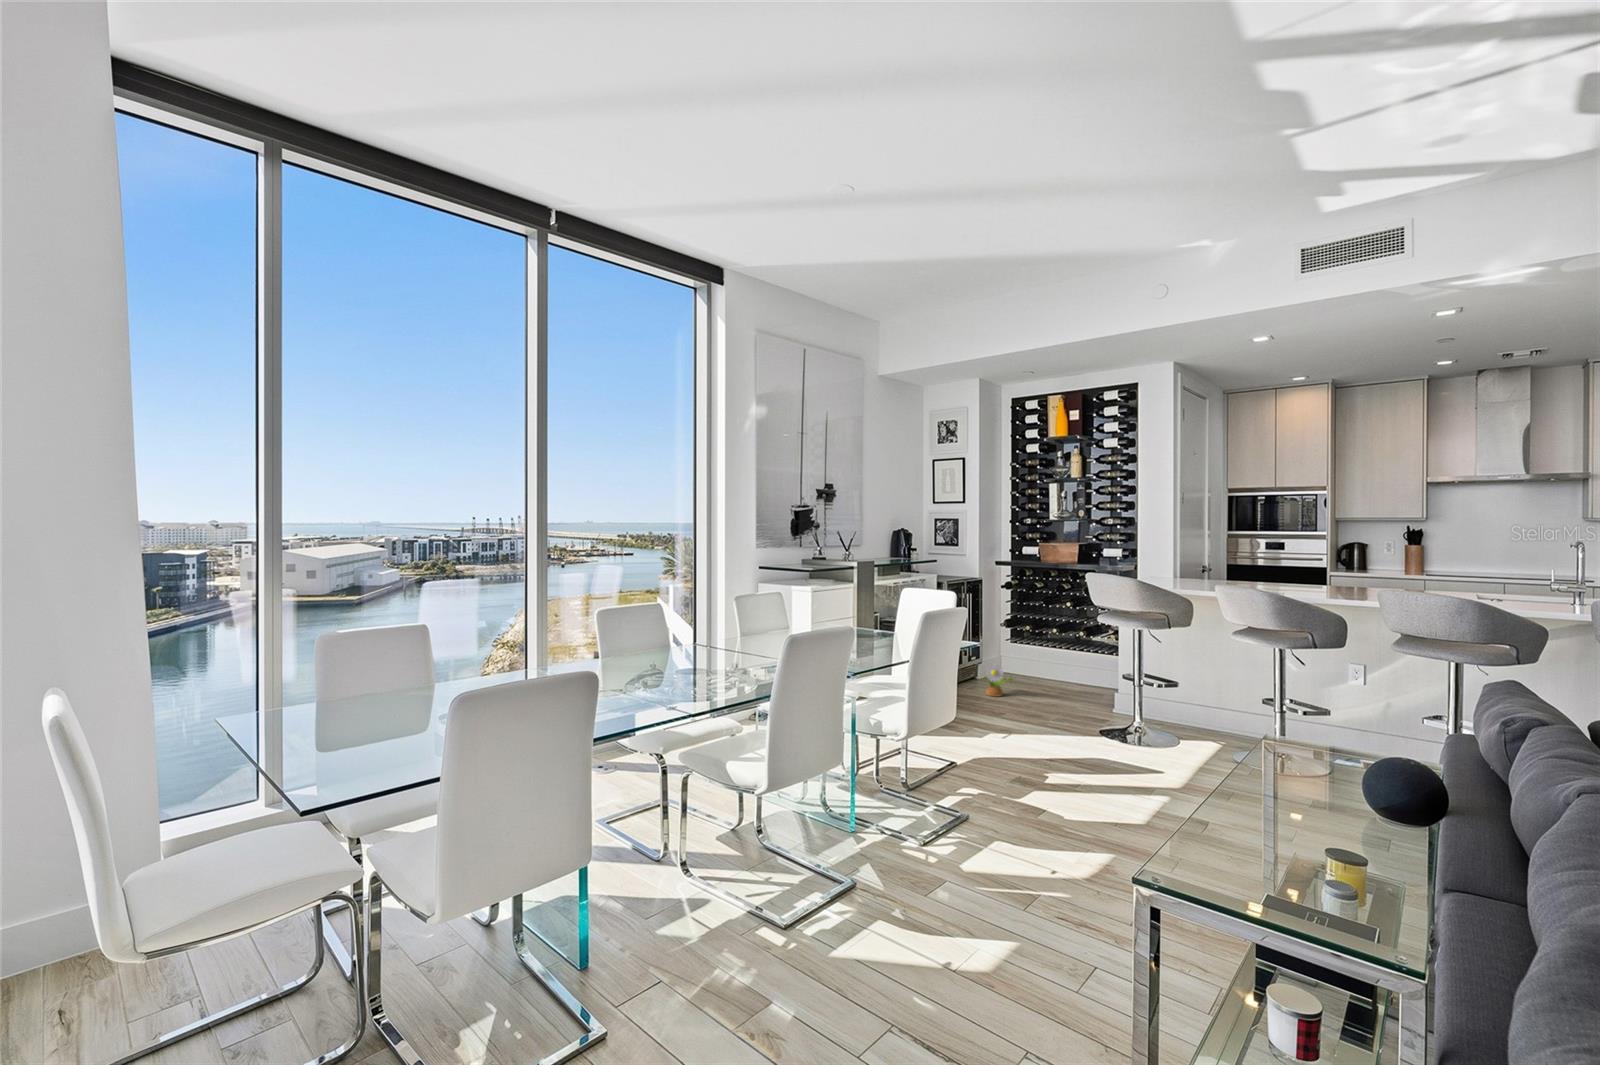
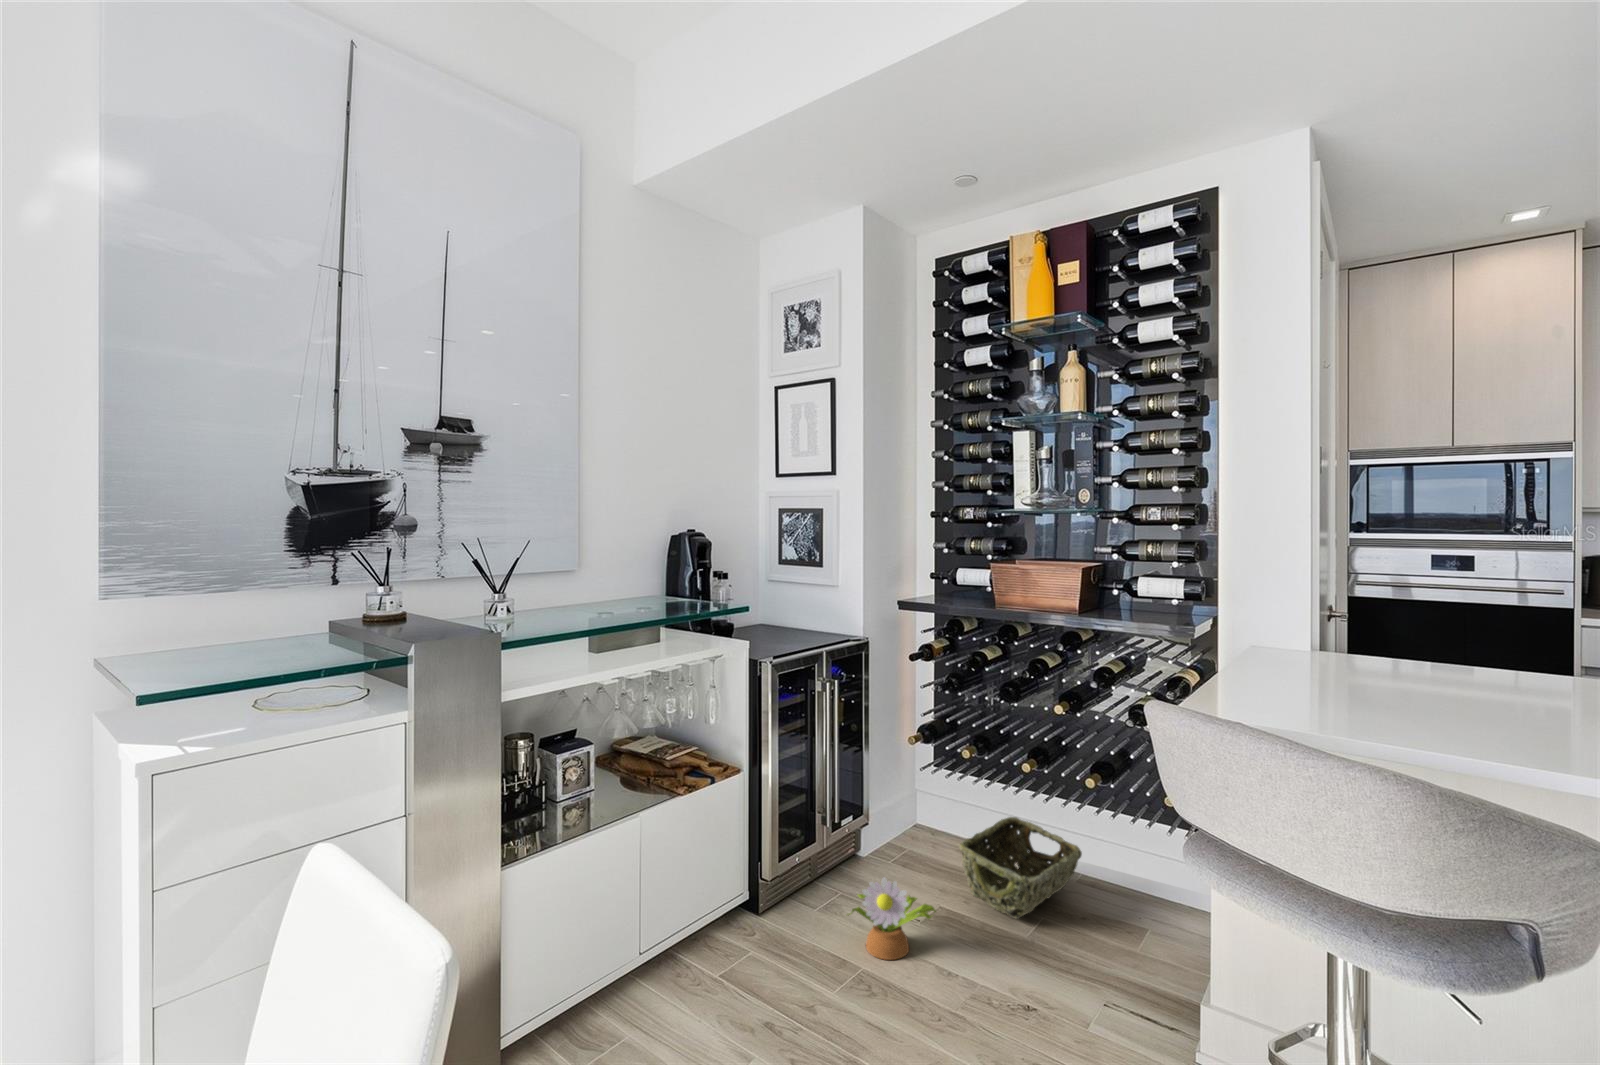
woven basket: none [1024,658,1078,690] -> present [959,817,1082,919]

